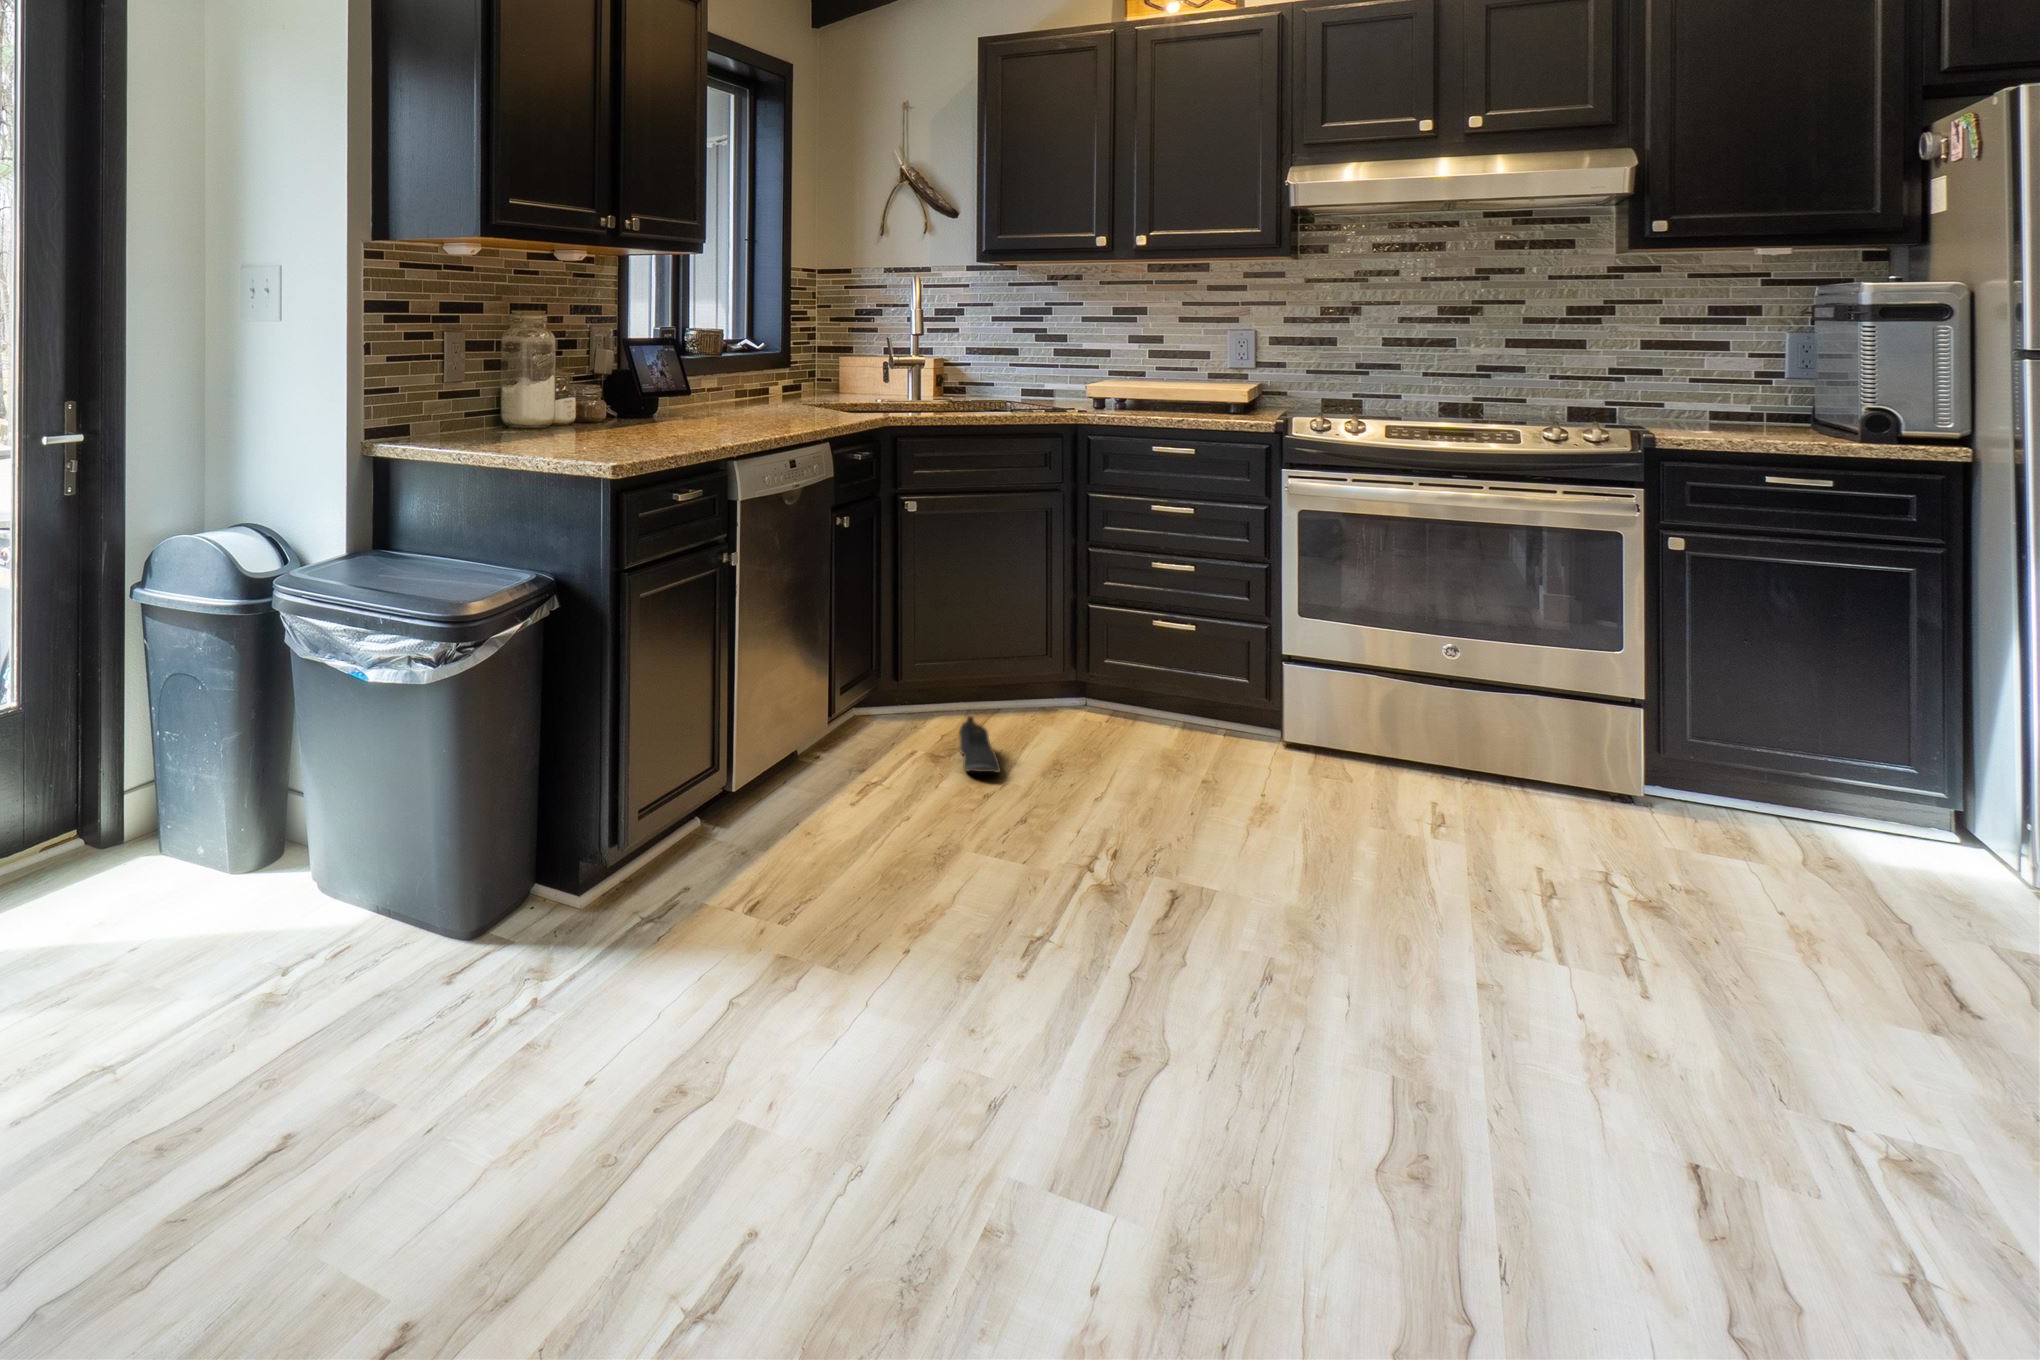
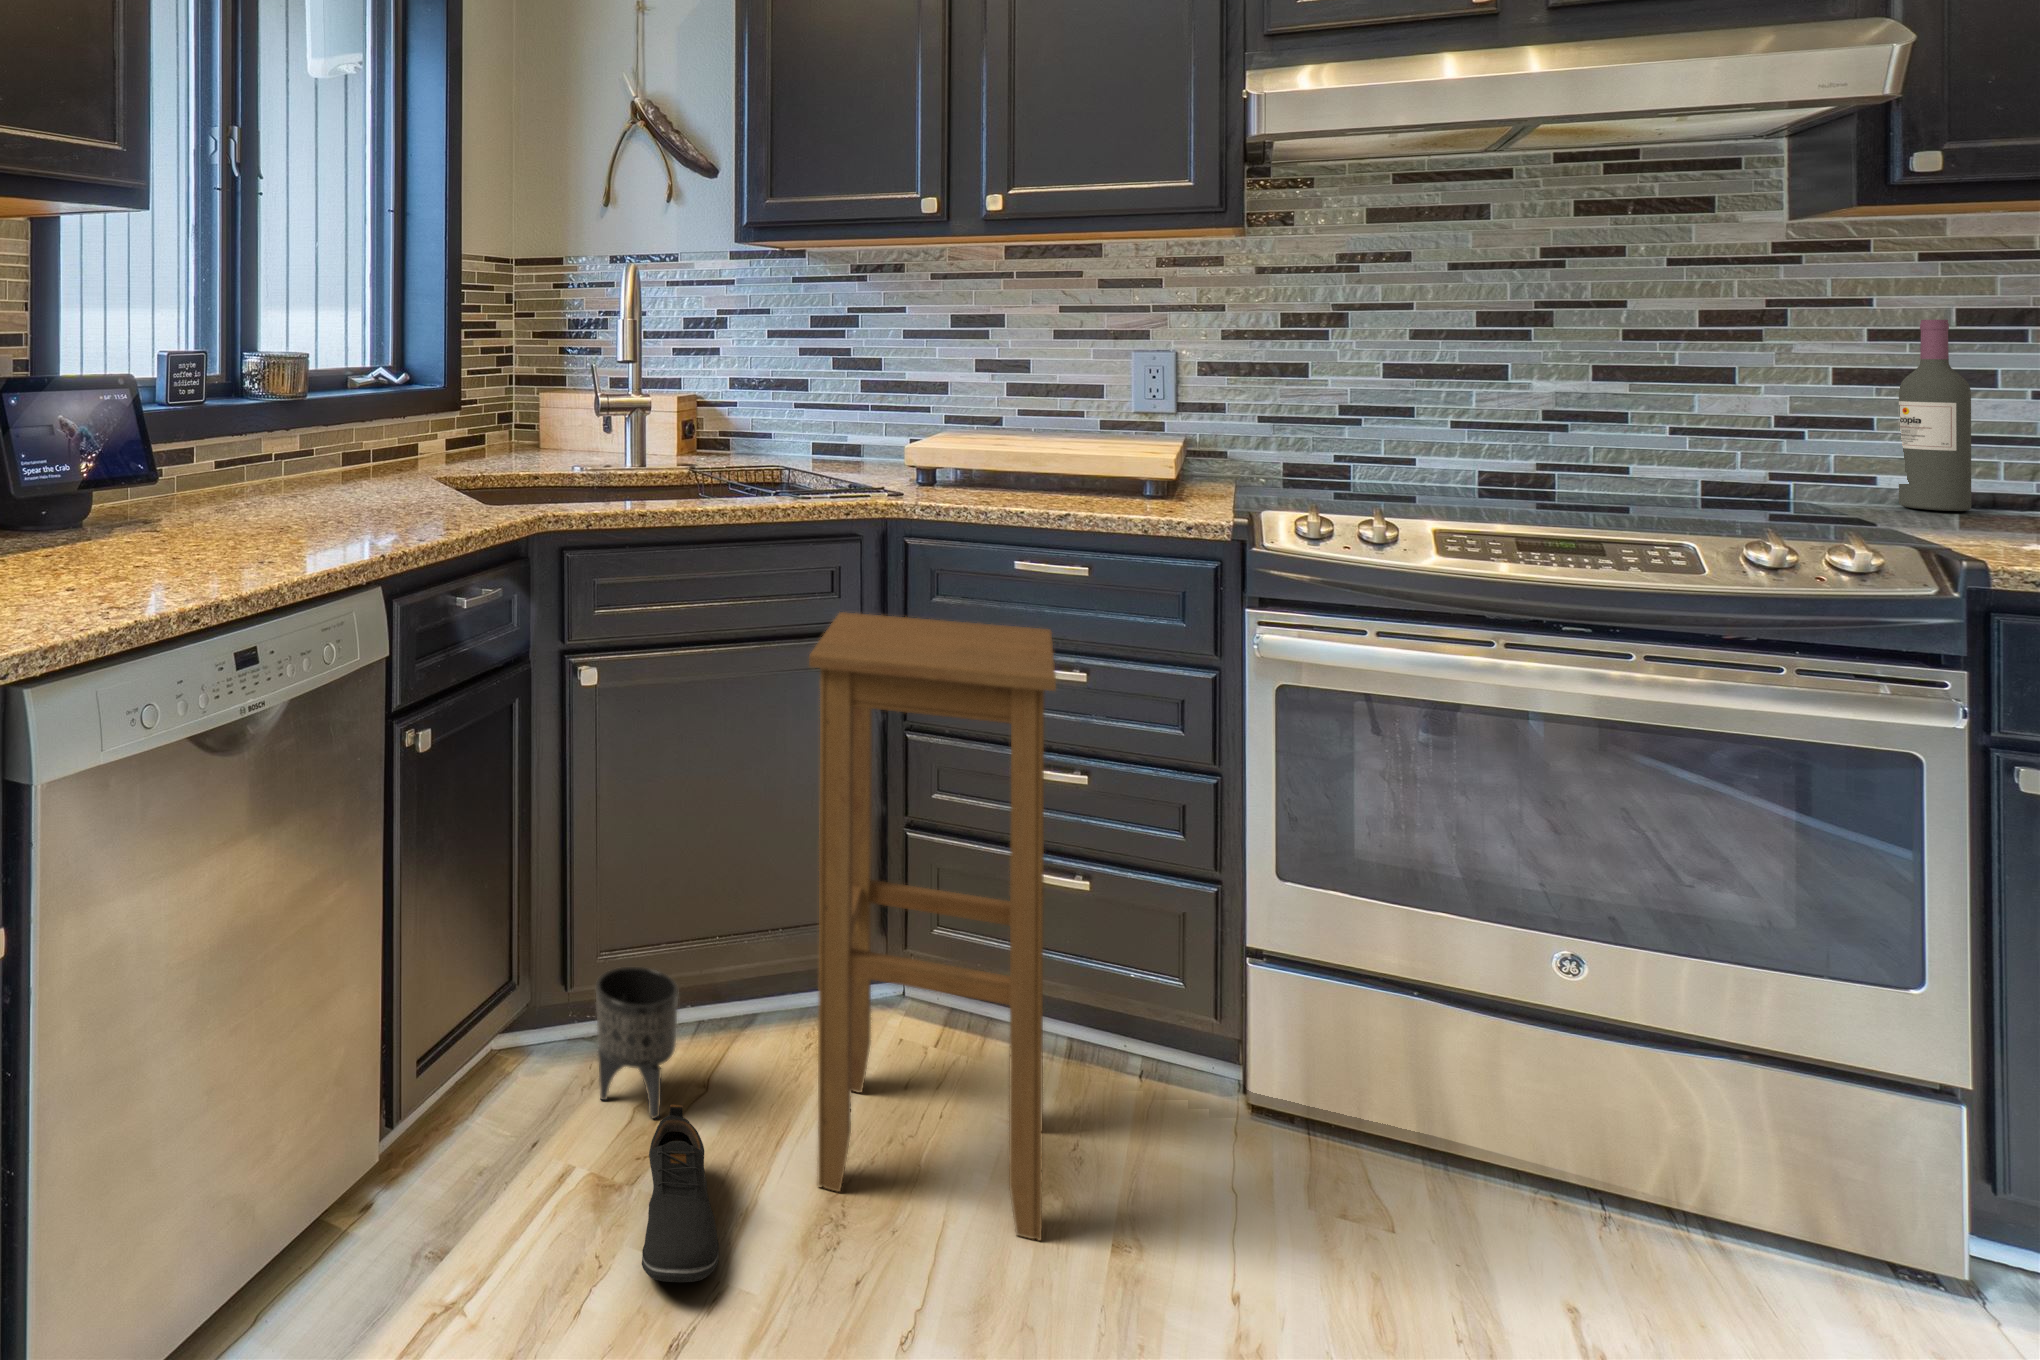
wine bottle: none [1675,312,1713,419] -> present [1899,320,1971,511]
stool: none [1042,474,1173,773] -> present [809,612,1056,1241]
planter: none [918,664,964,735] -> present [596,967,678,1118]

